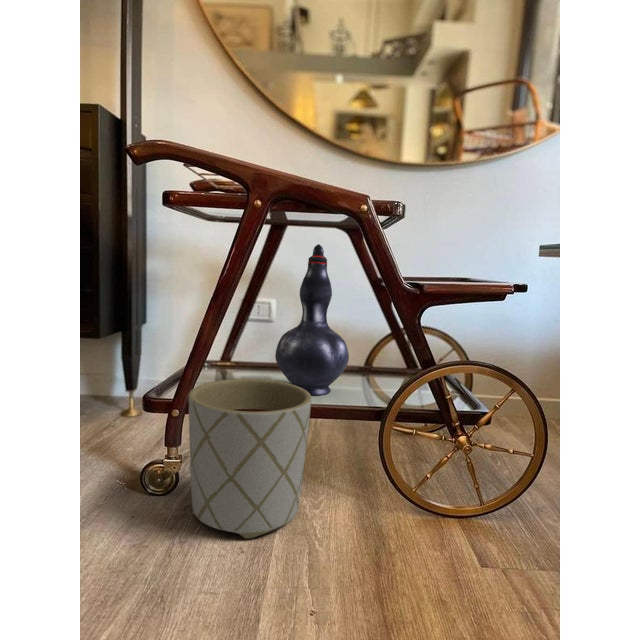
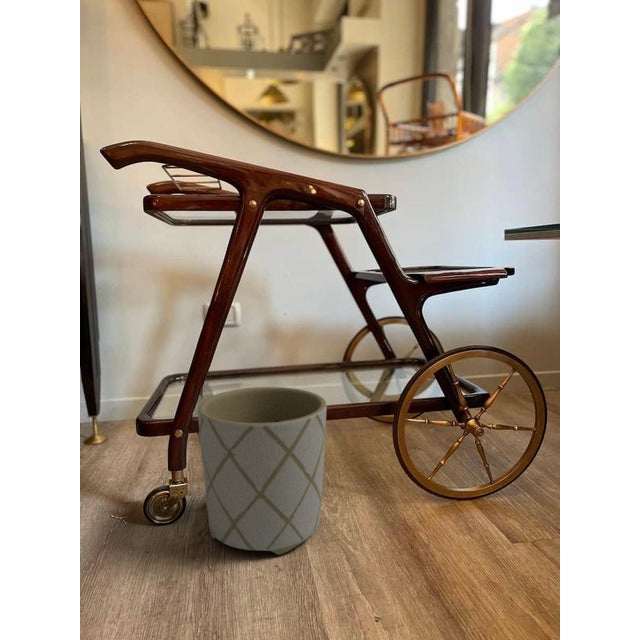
decorative vase: present [275,244,349,395] -> none [262,243,337,398]

